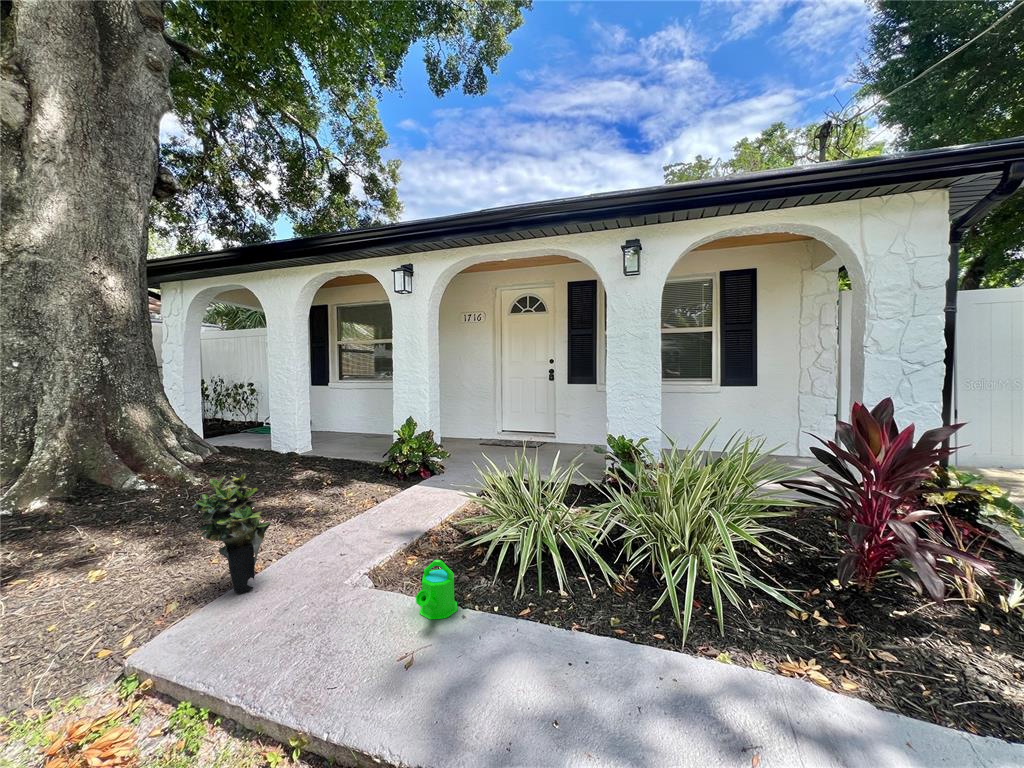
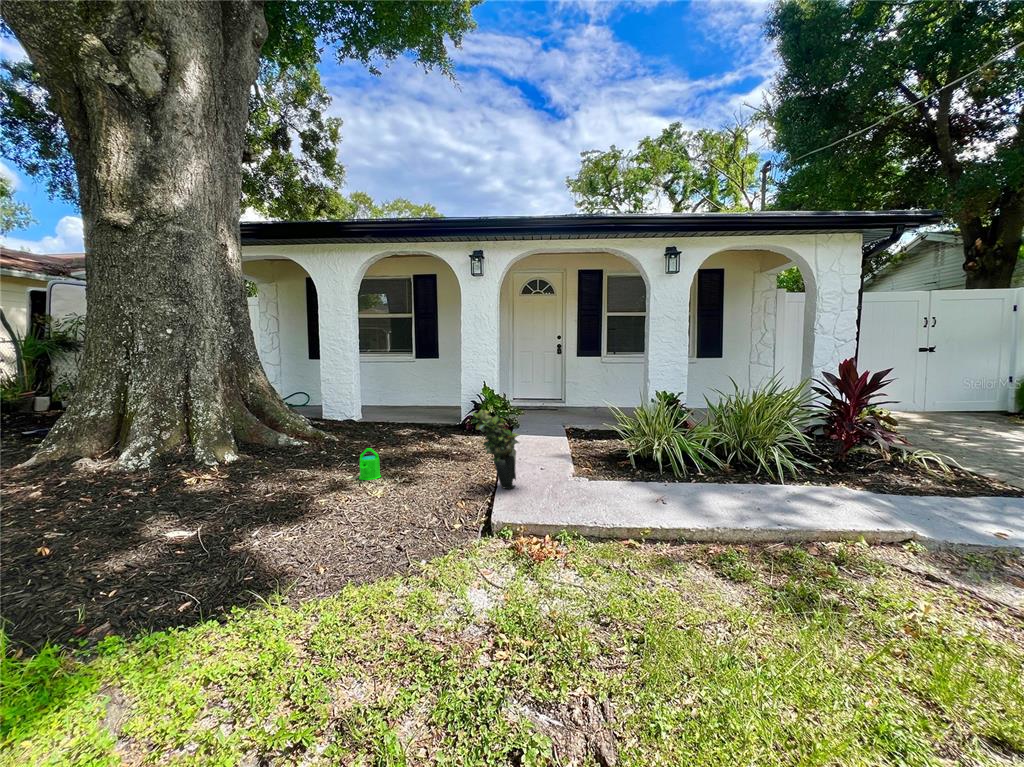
watering can: present [416,560,457,620] -> present [359,448,381,480]

